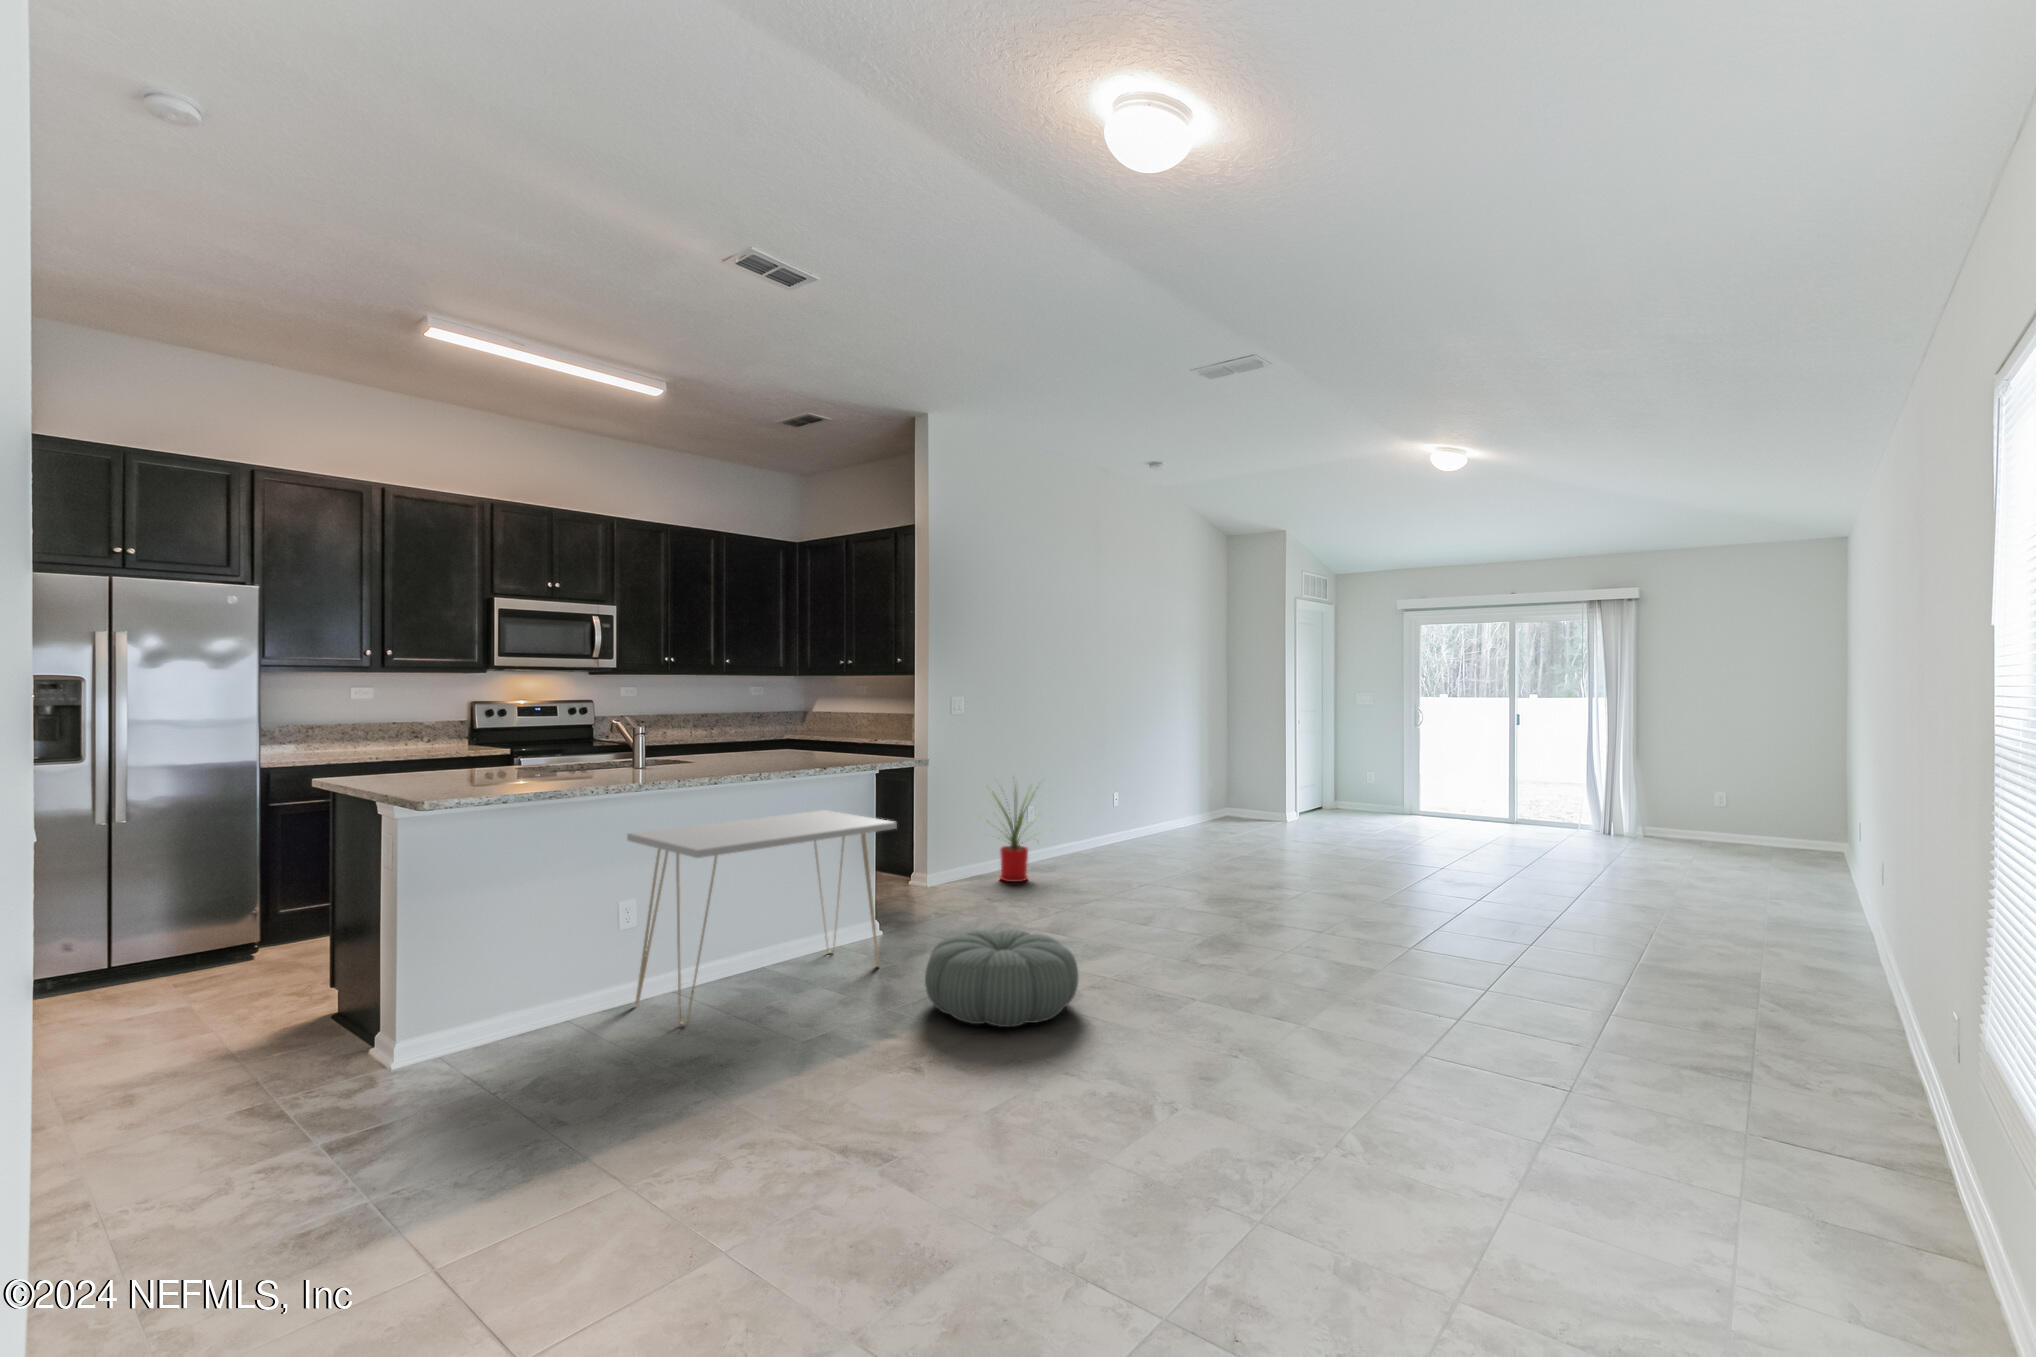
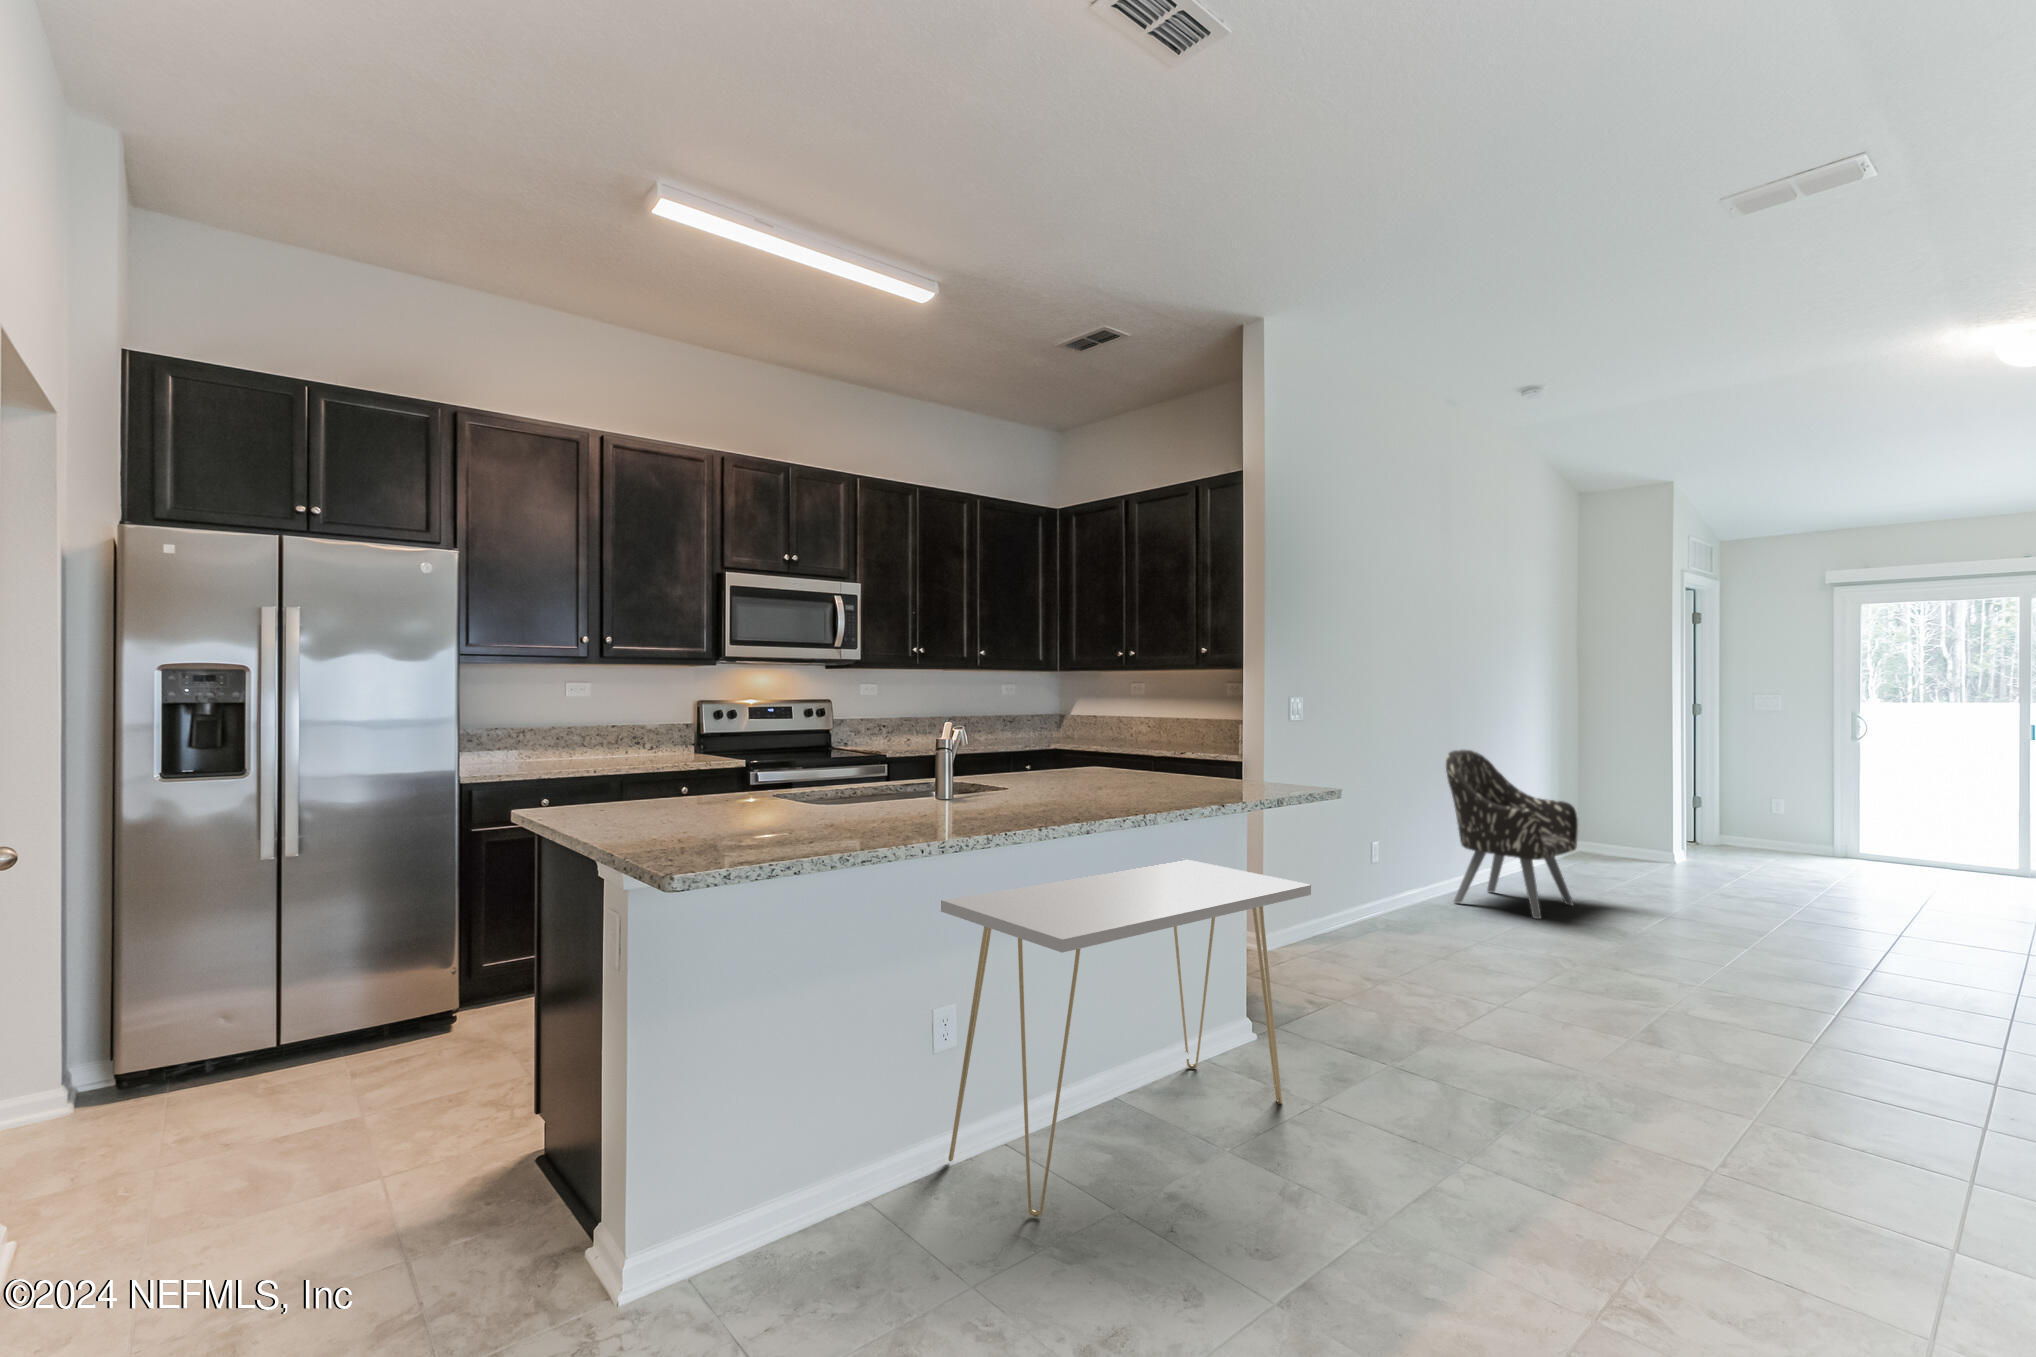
armchair: none [1092,736,1187,861] -> present [1446,750,1578,919]
house plant: present [988,783,1040,882] -> none [1321,801,1431,948]
pouf: present [925,929,1079,1027] -> none [1408,1072,1705,1275]

